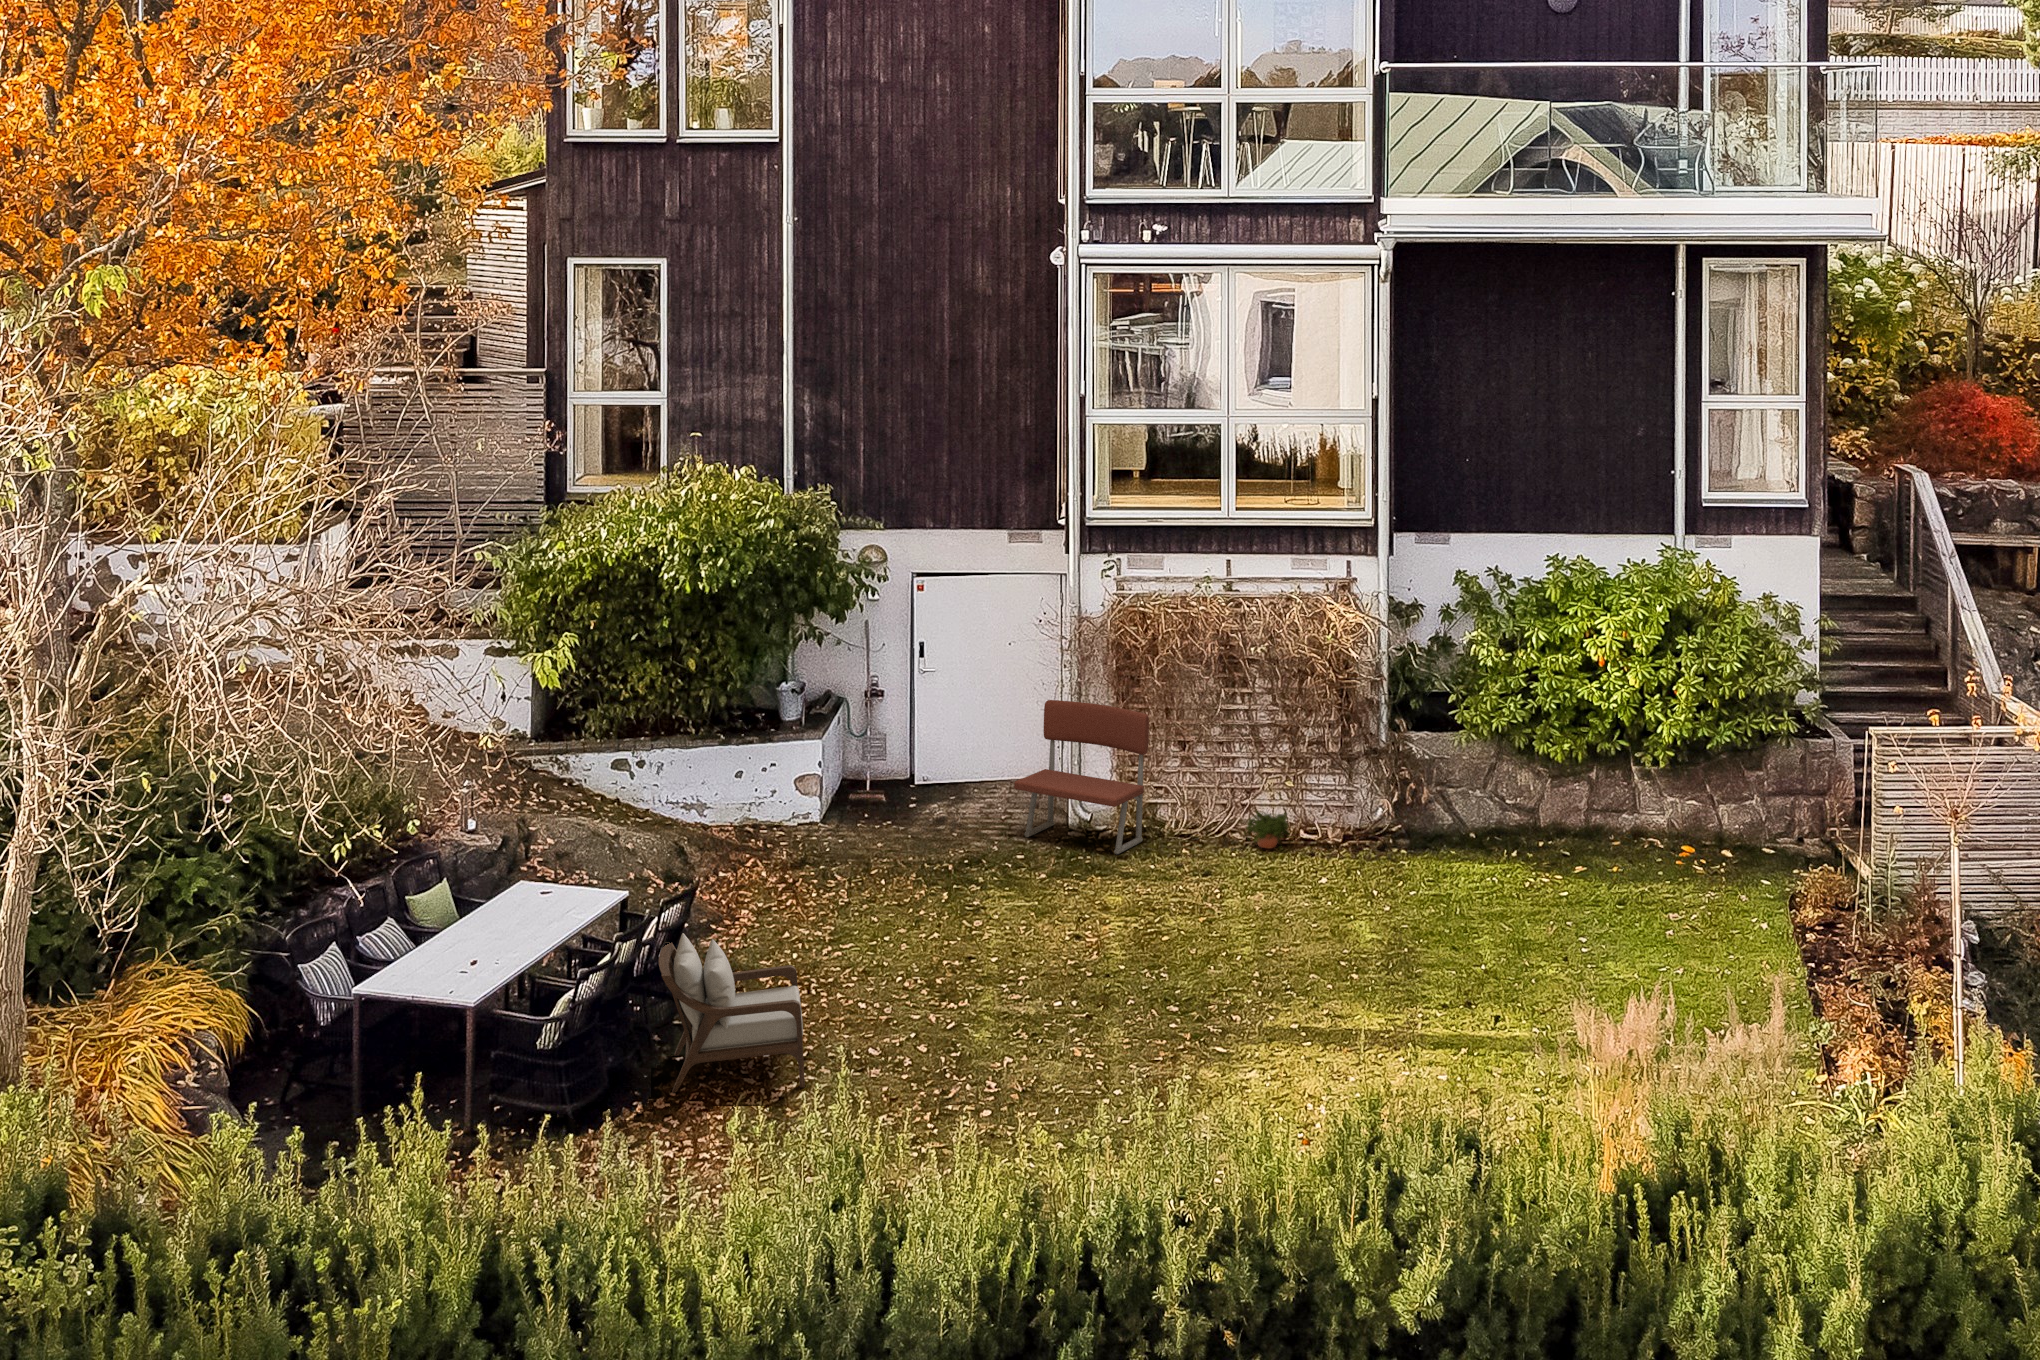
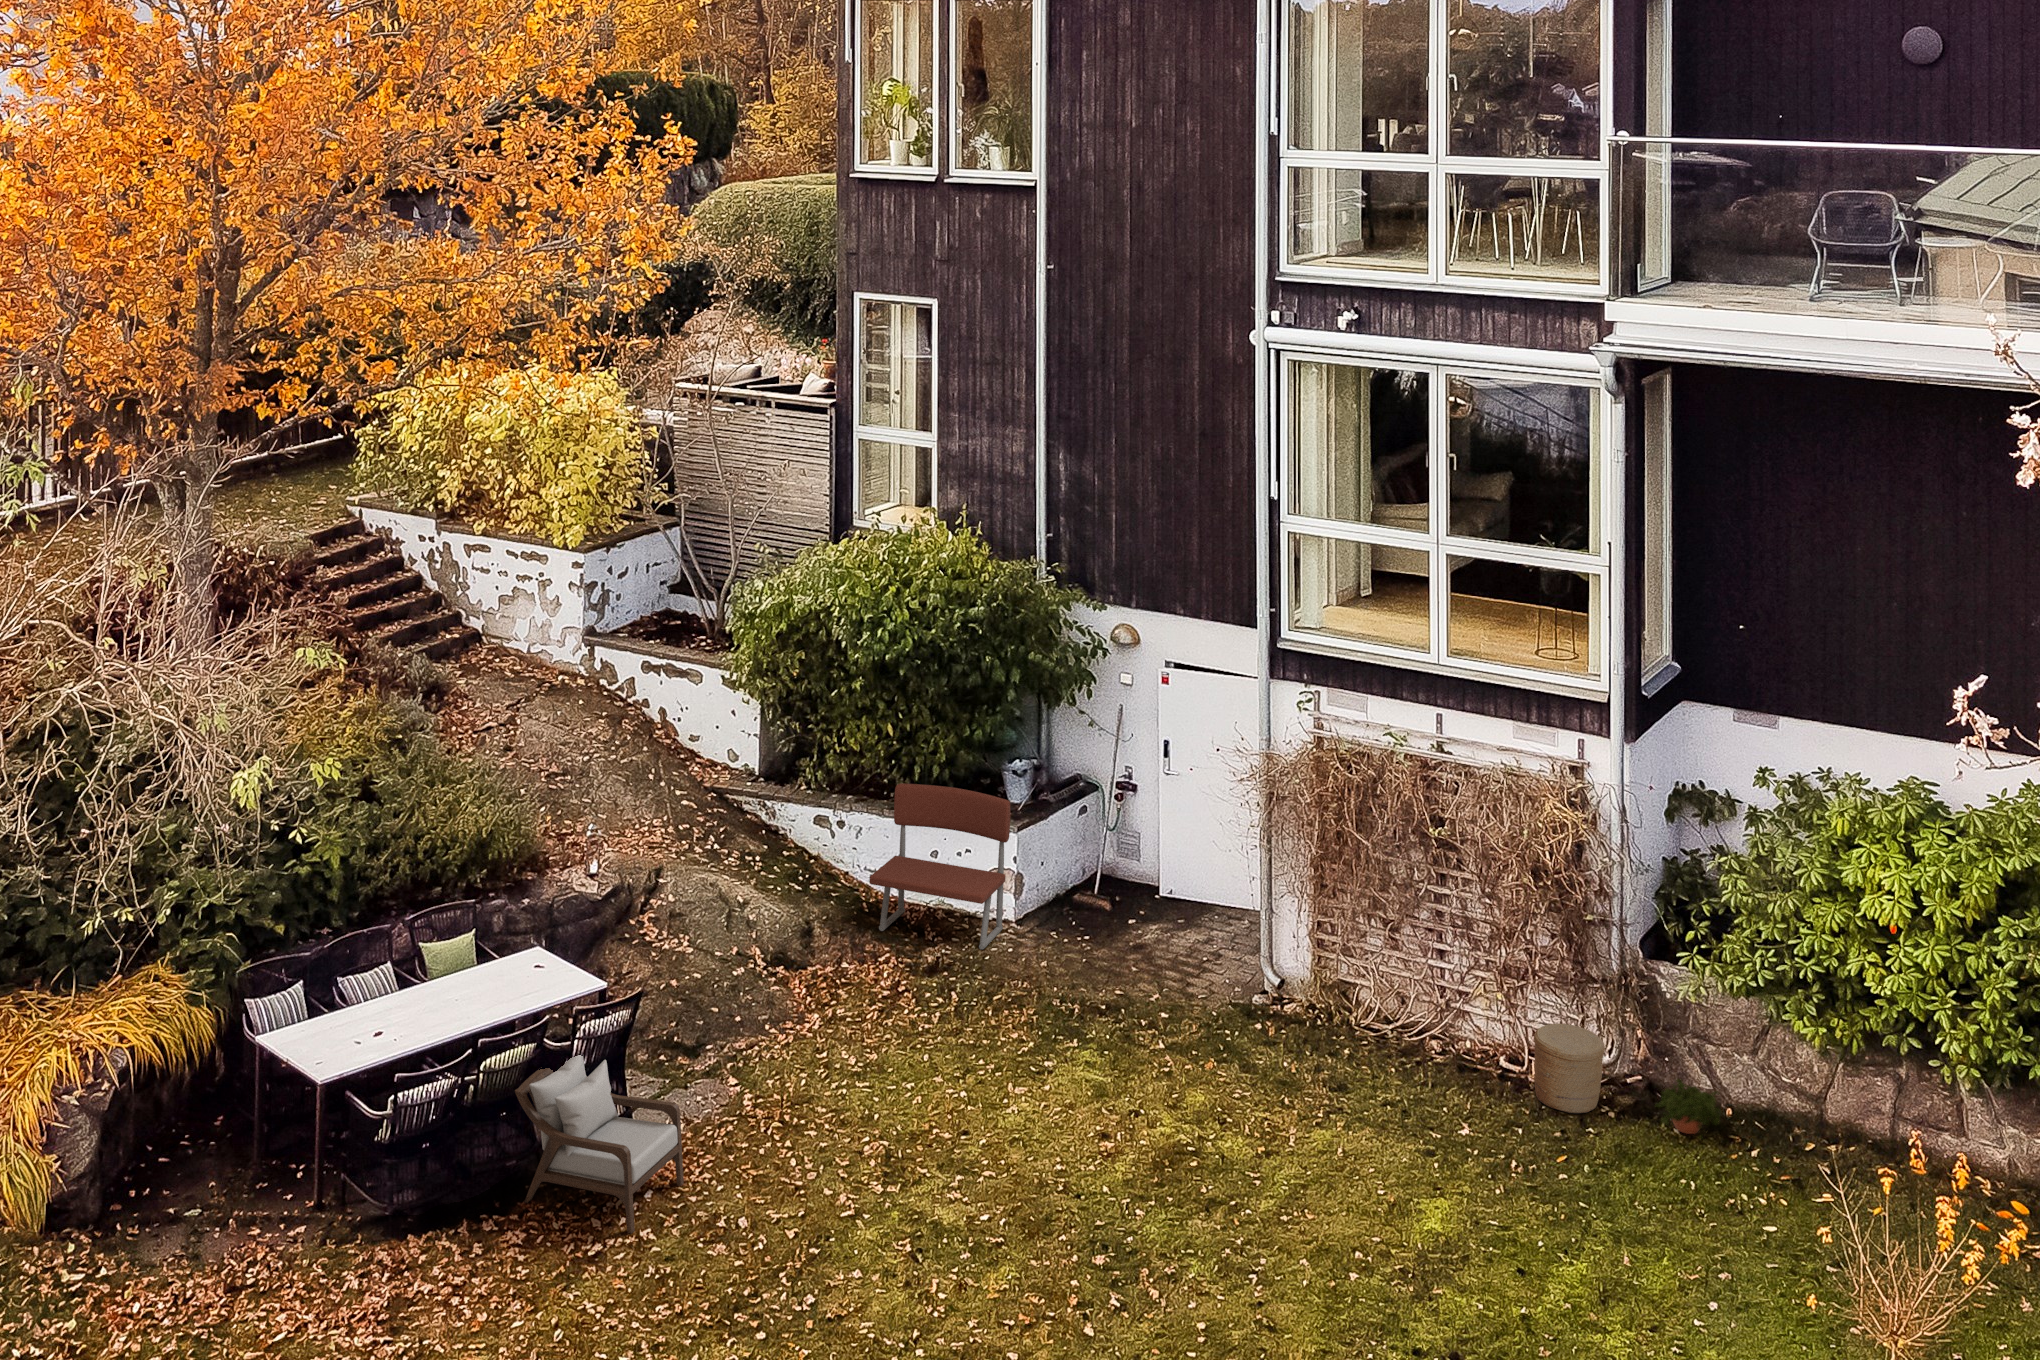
bench: present [1014,700,1149,854] -> present [869,783,1010,950]
woven basket: none [1343,793,1397,857] -> present [1534,1024,1605,1113]
potted plant: present [1246,811,1290,848] -> present [1657,1079,1720,1140]

